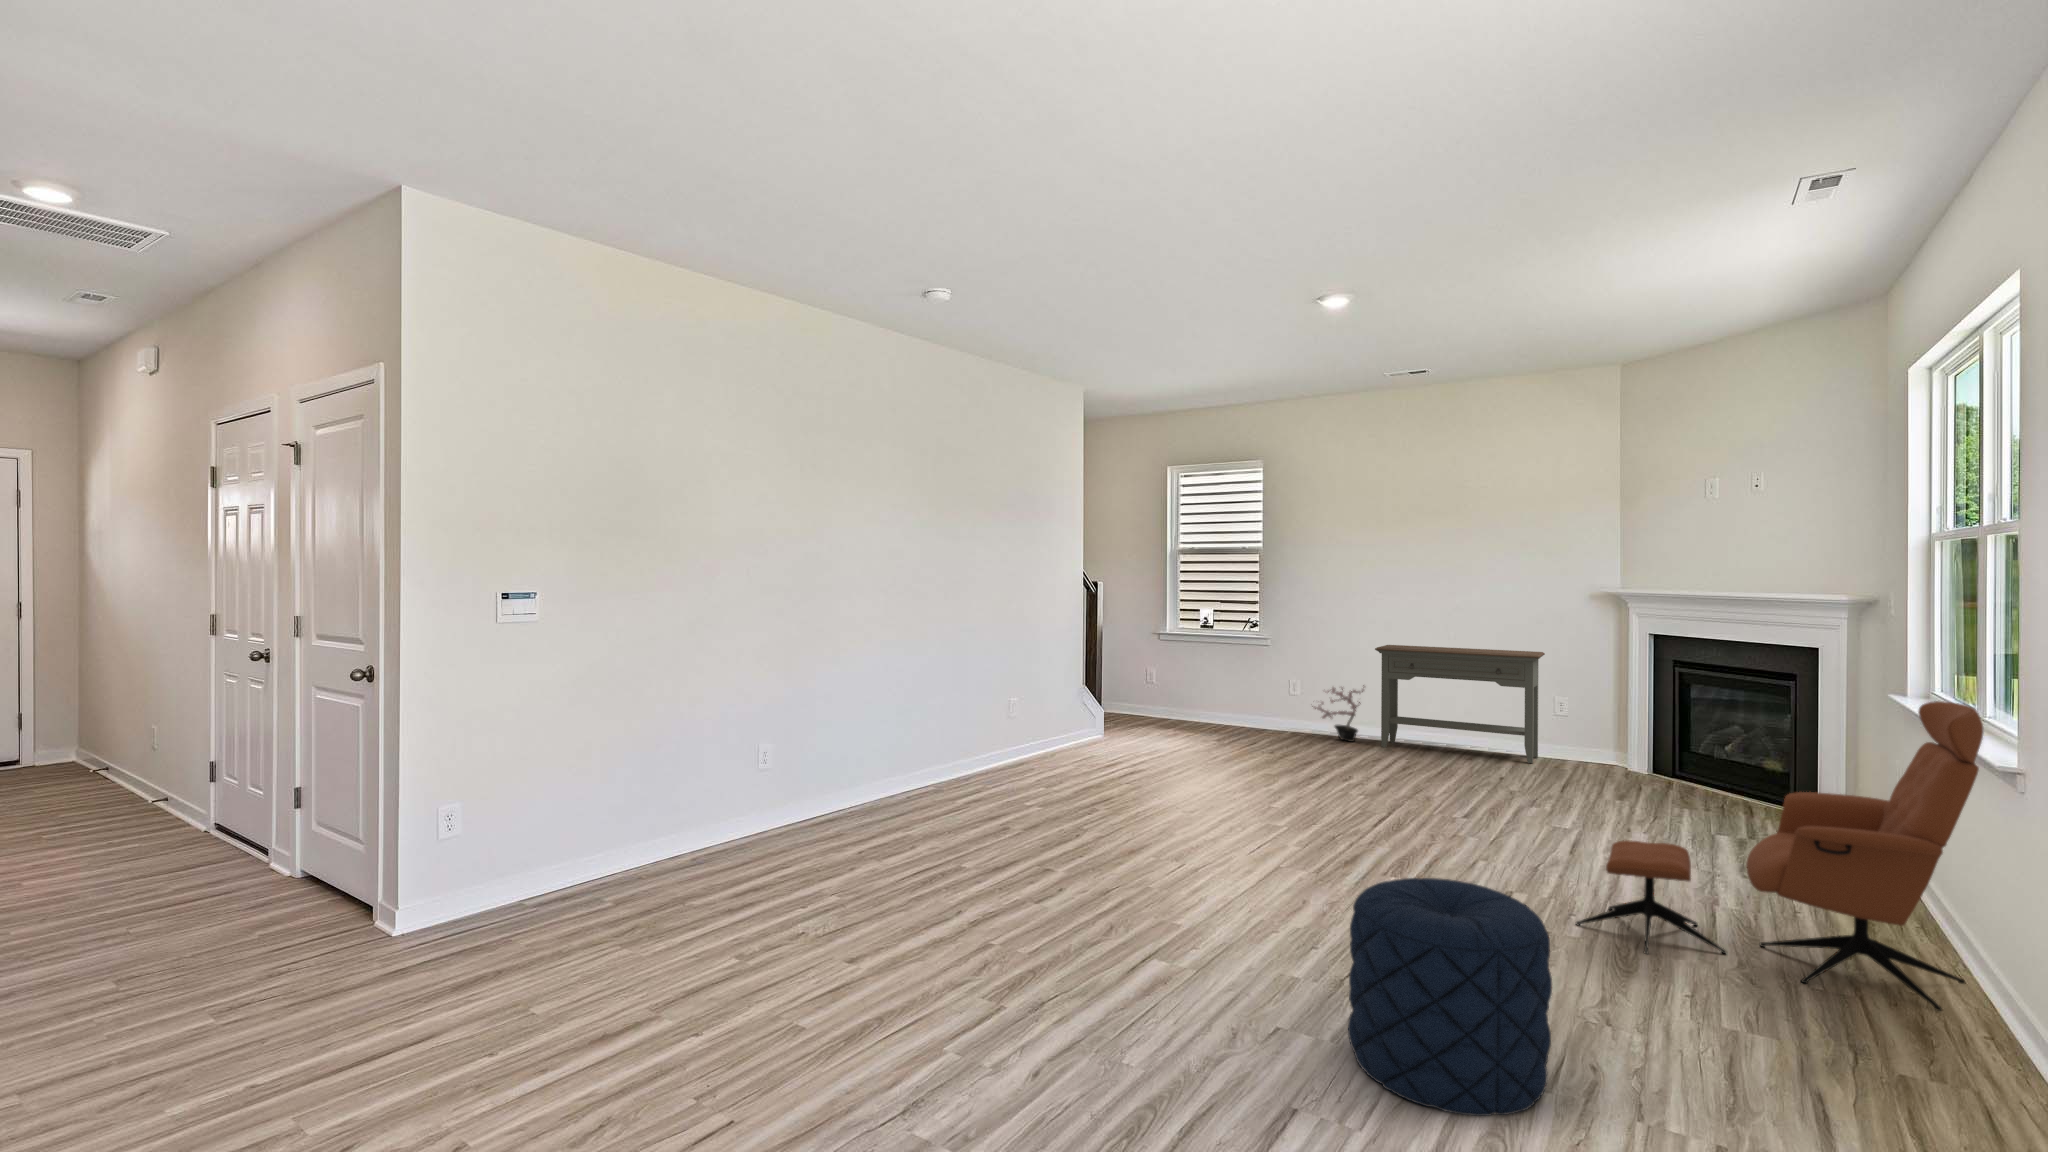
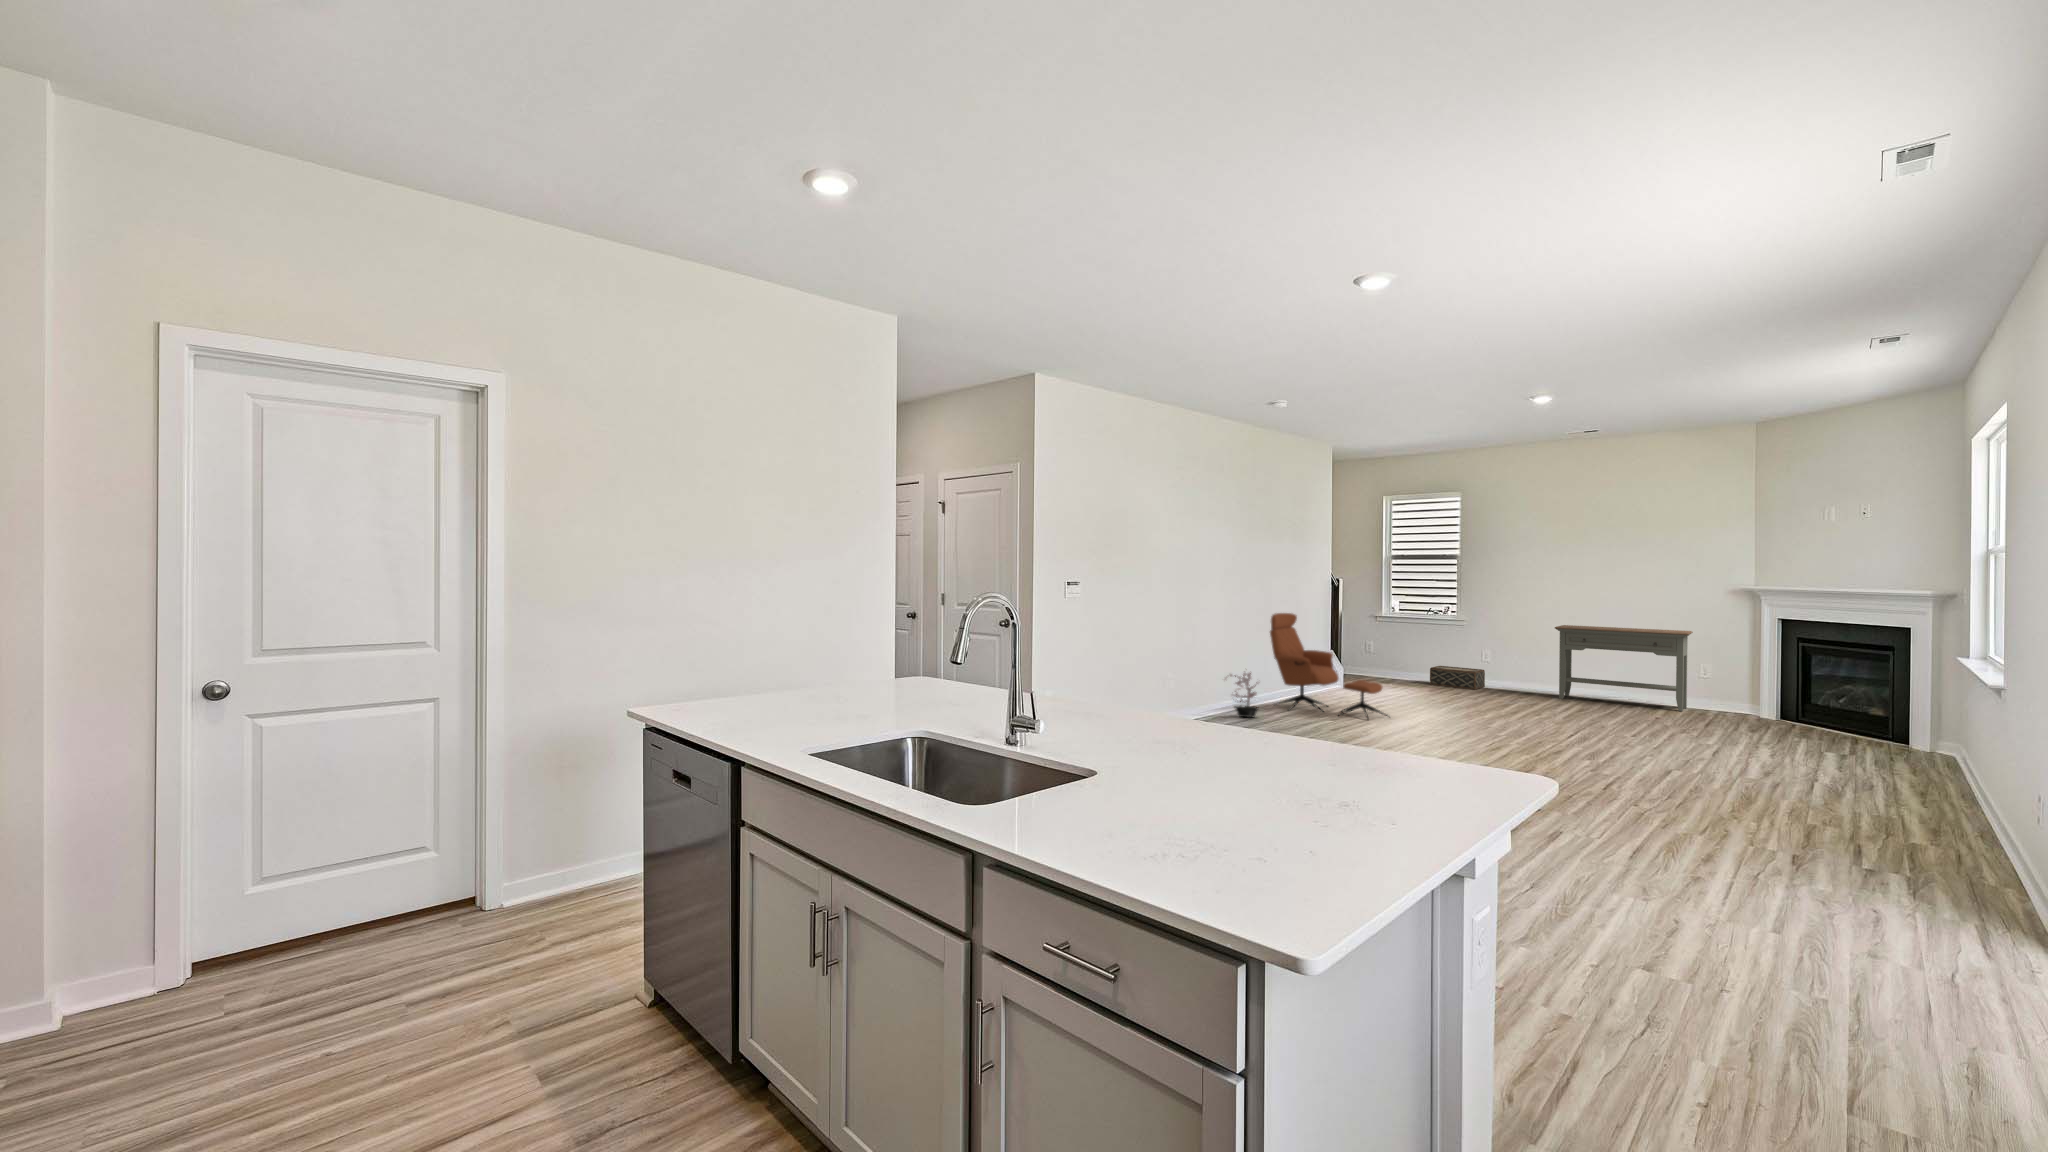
potted plant: present [1312,685,1364,742] -> present [1230,673,1258,717]
woven basket: none [1223,701,1292,735] -> present [1430,666,1485,689]
armchair: present [1576,701,1983,1011] -> present [1270,613,1386,720]
pouf: present [1348,878,1552,1116] -> none [1584,740,1702,846]

